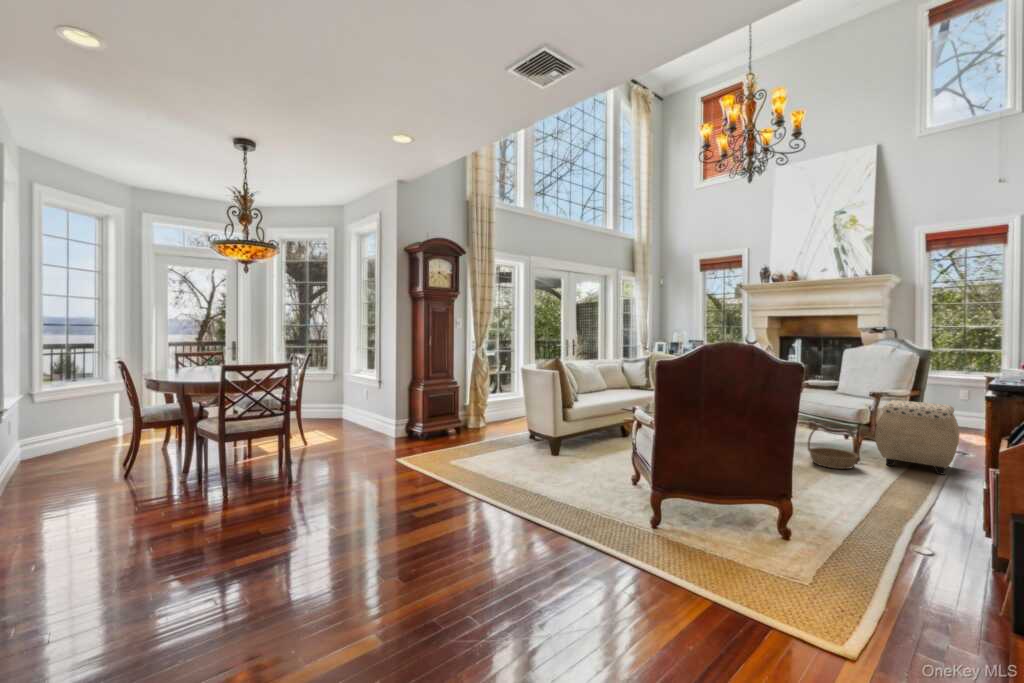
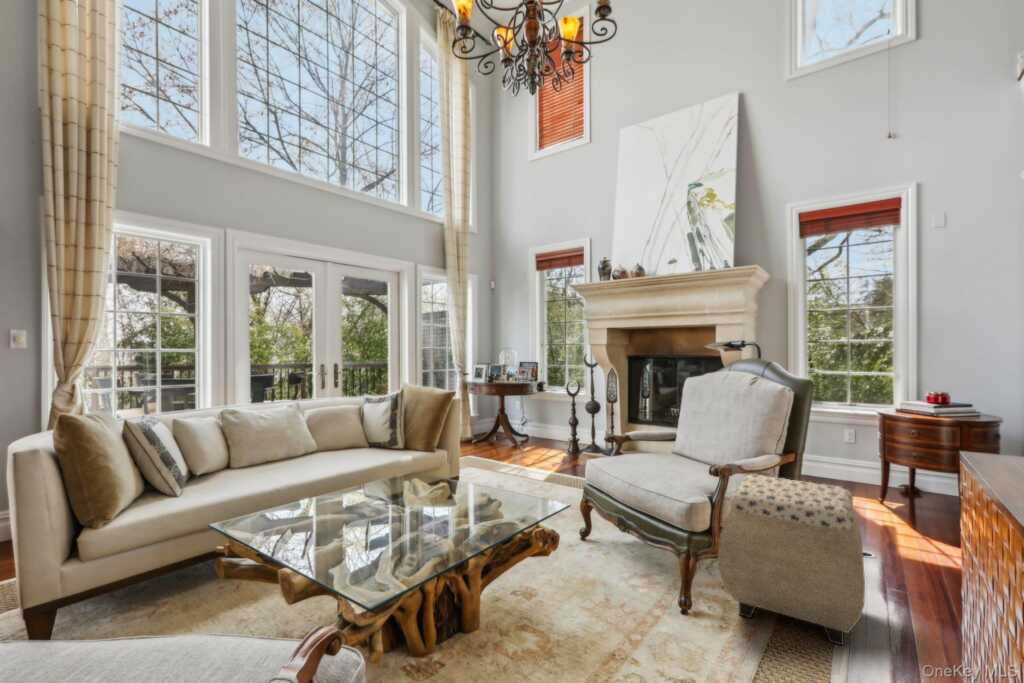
basket: present [808,422,859,469] -> none [596,534,687,644]

